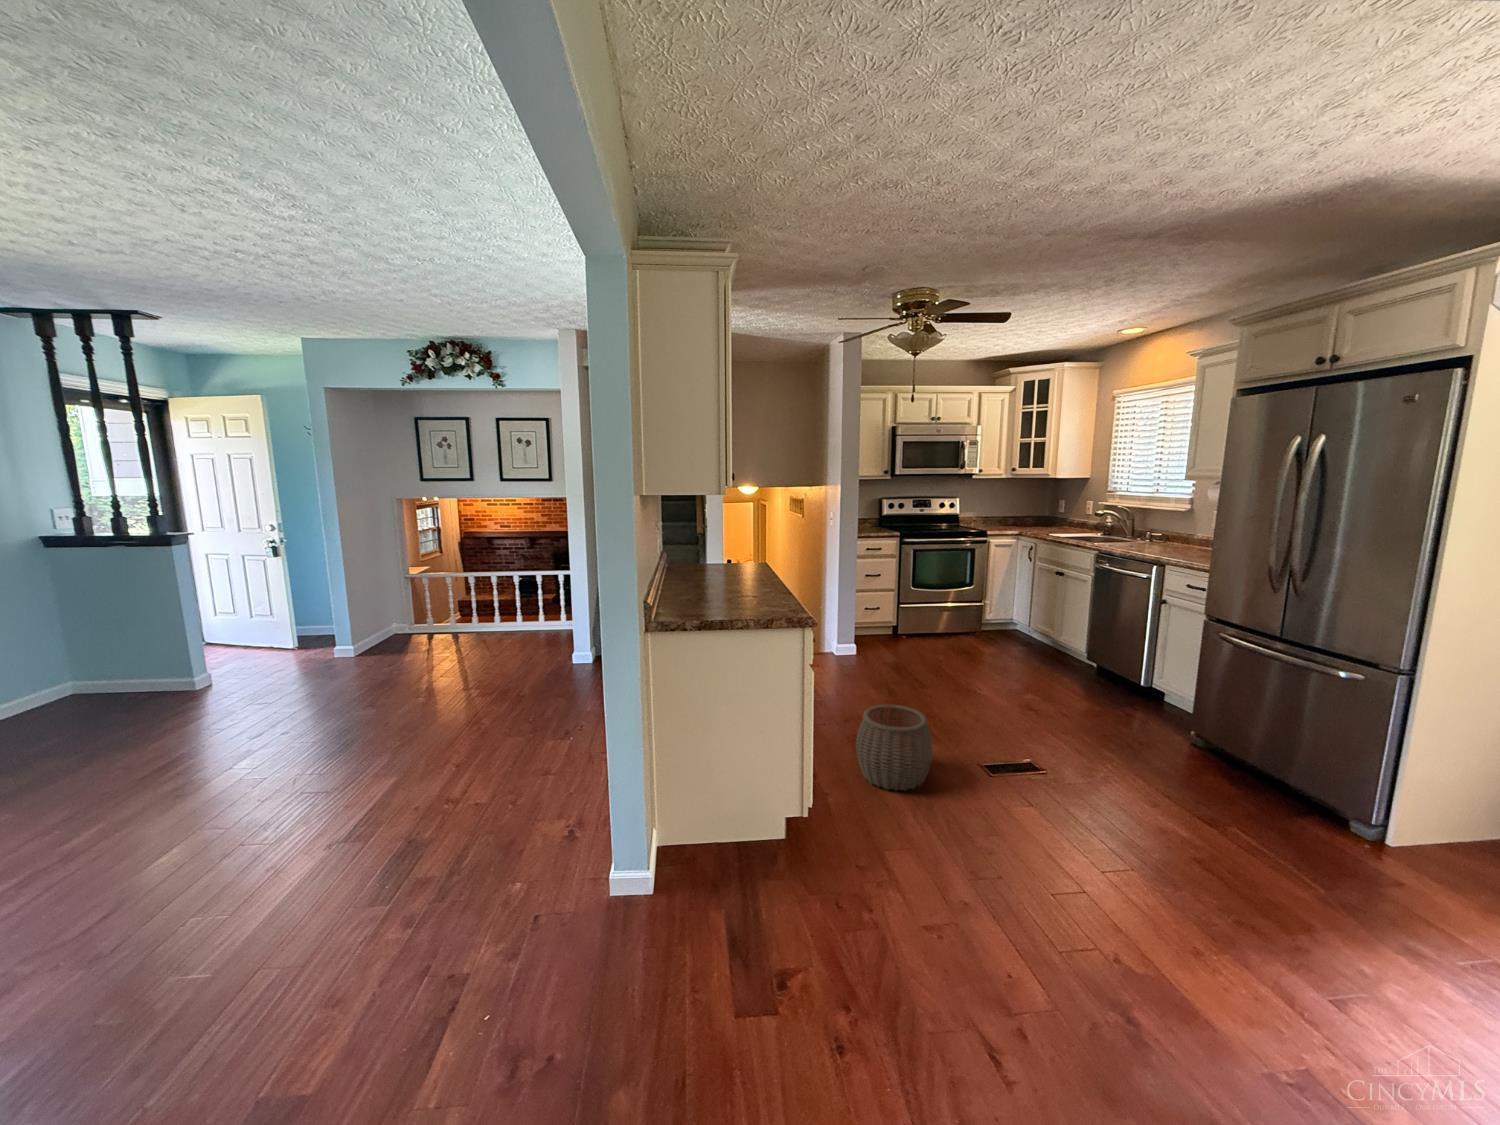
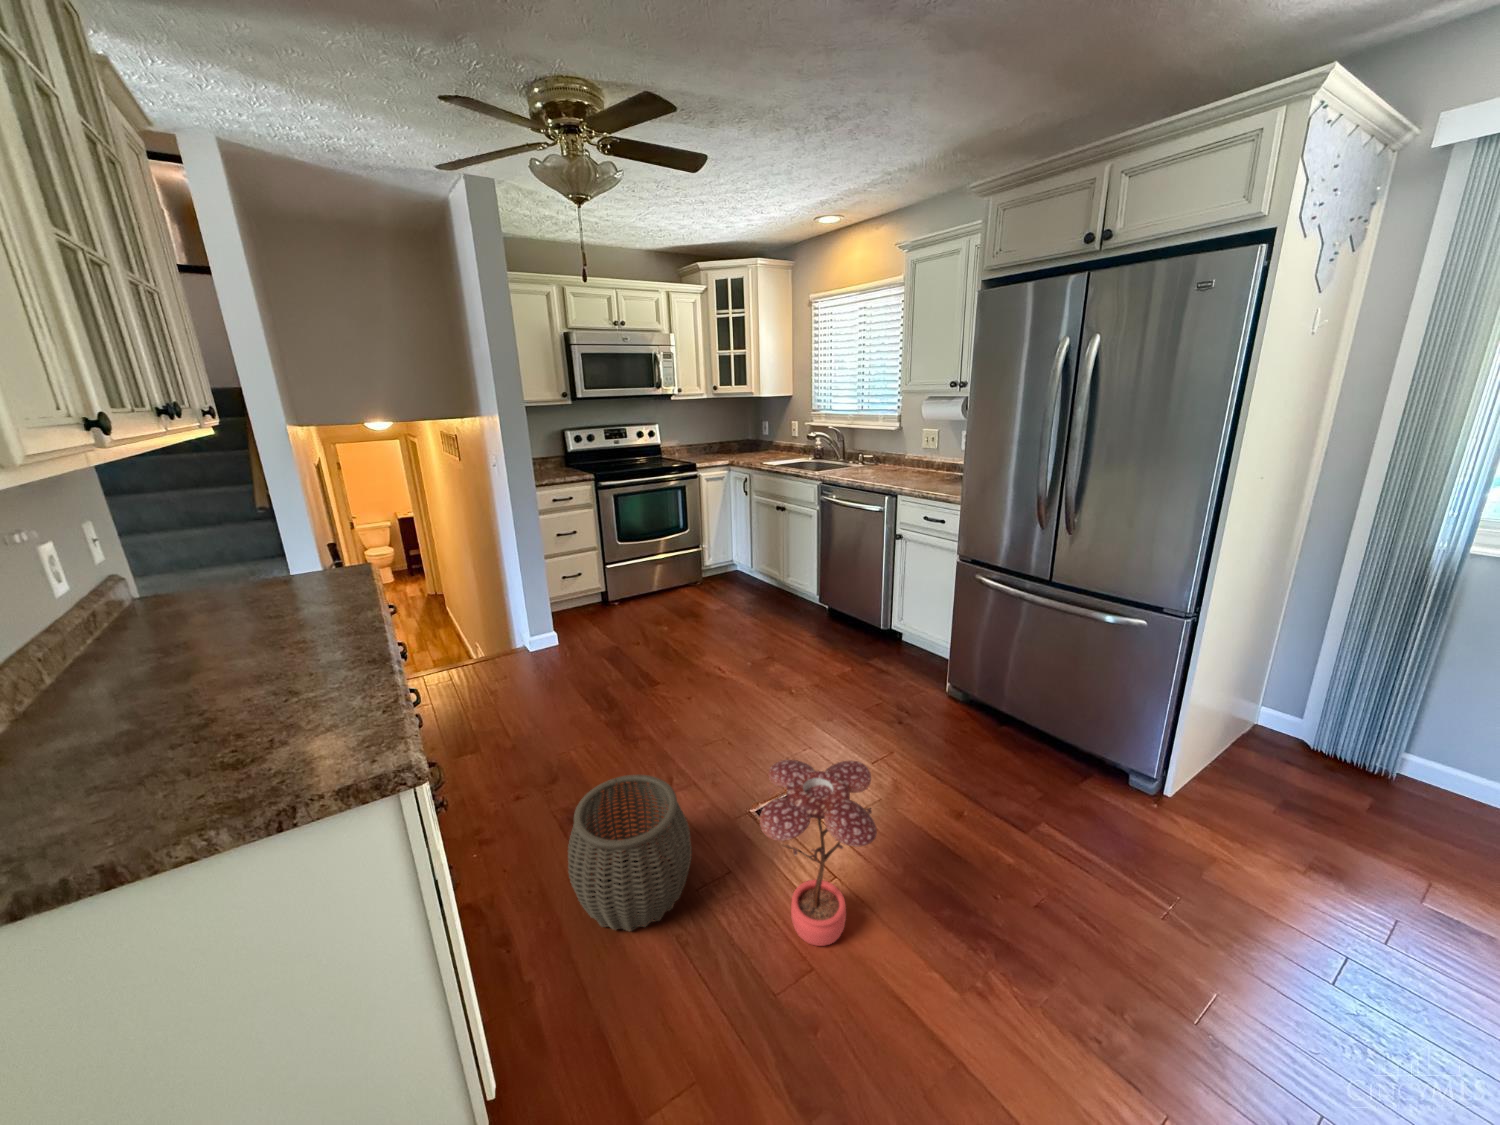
potted plant: none [974,707,1060,830] -> present [759,760,877,946]

